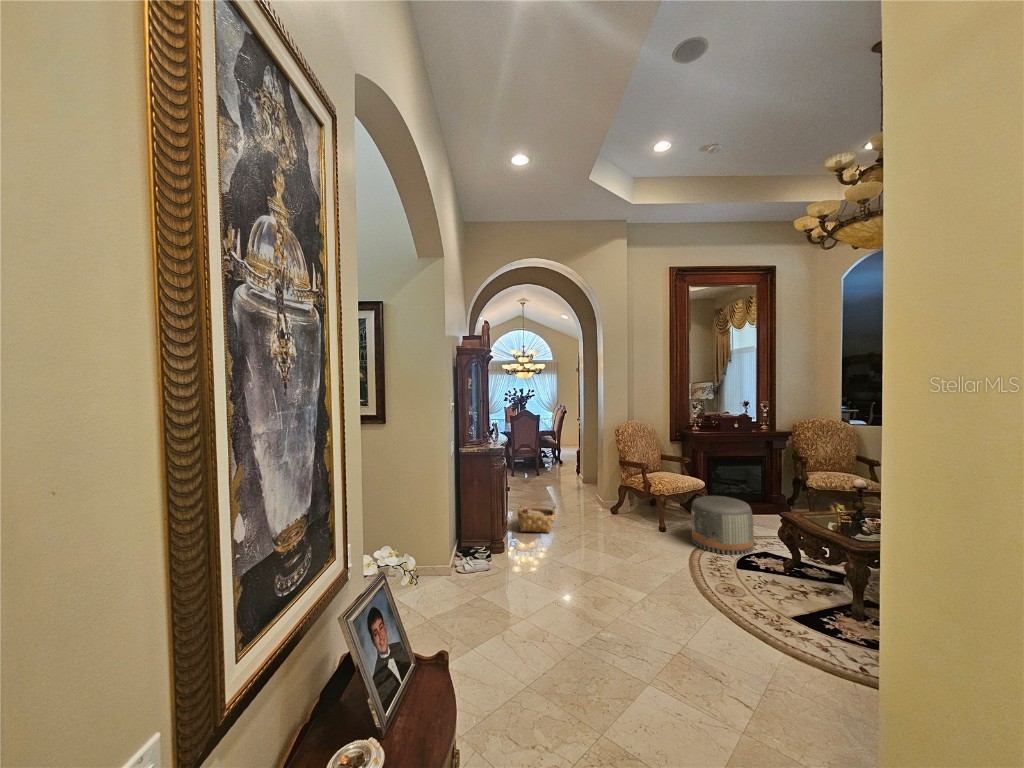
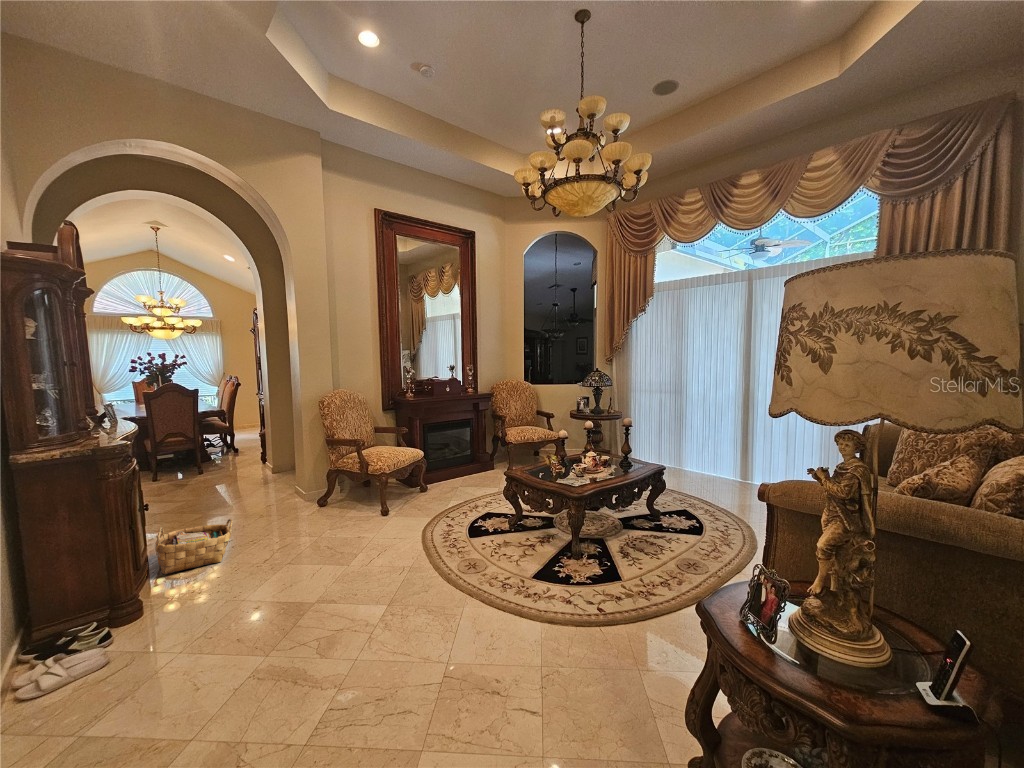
pouf: present [691,496,754,555] -> none [417,464,476,526]

